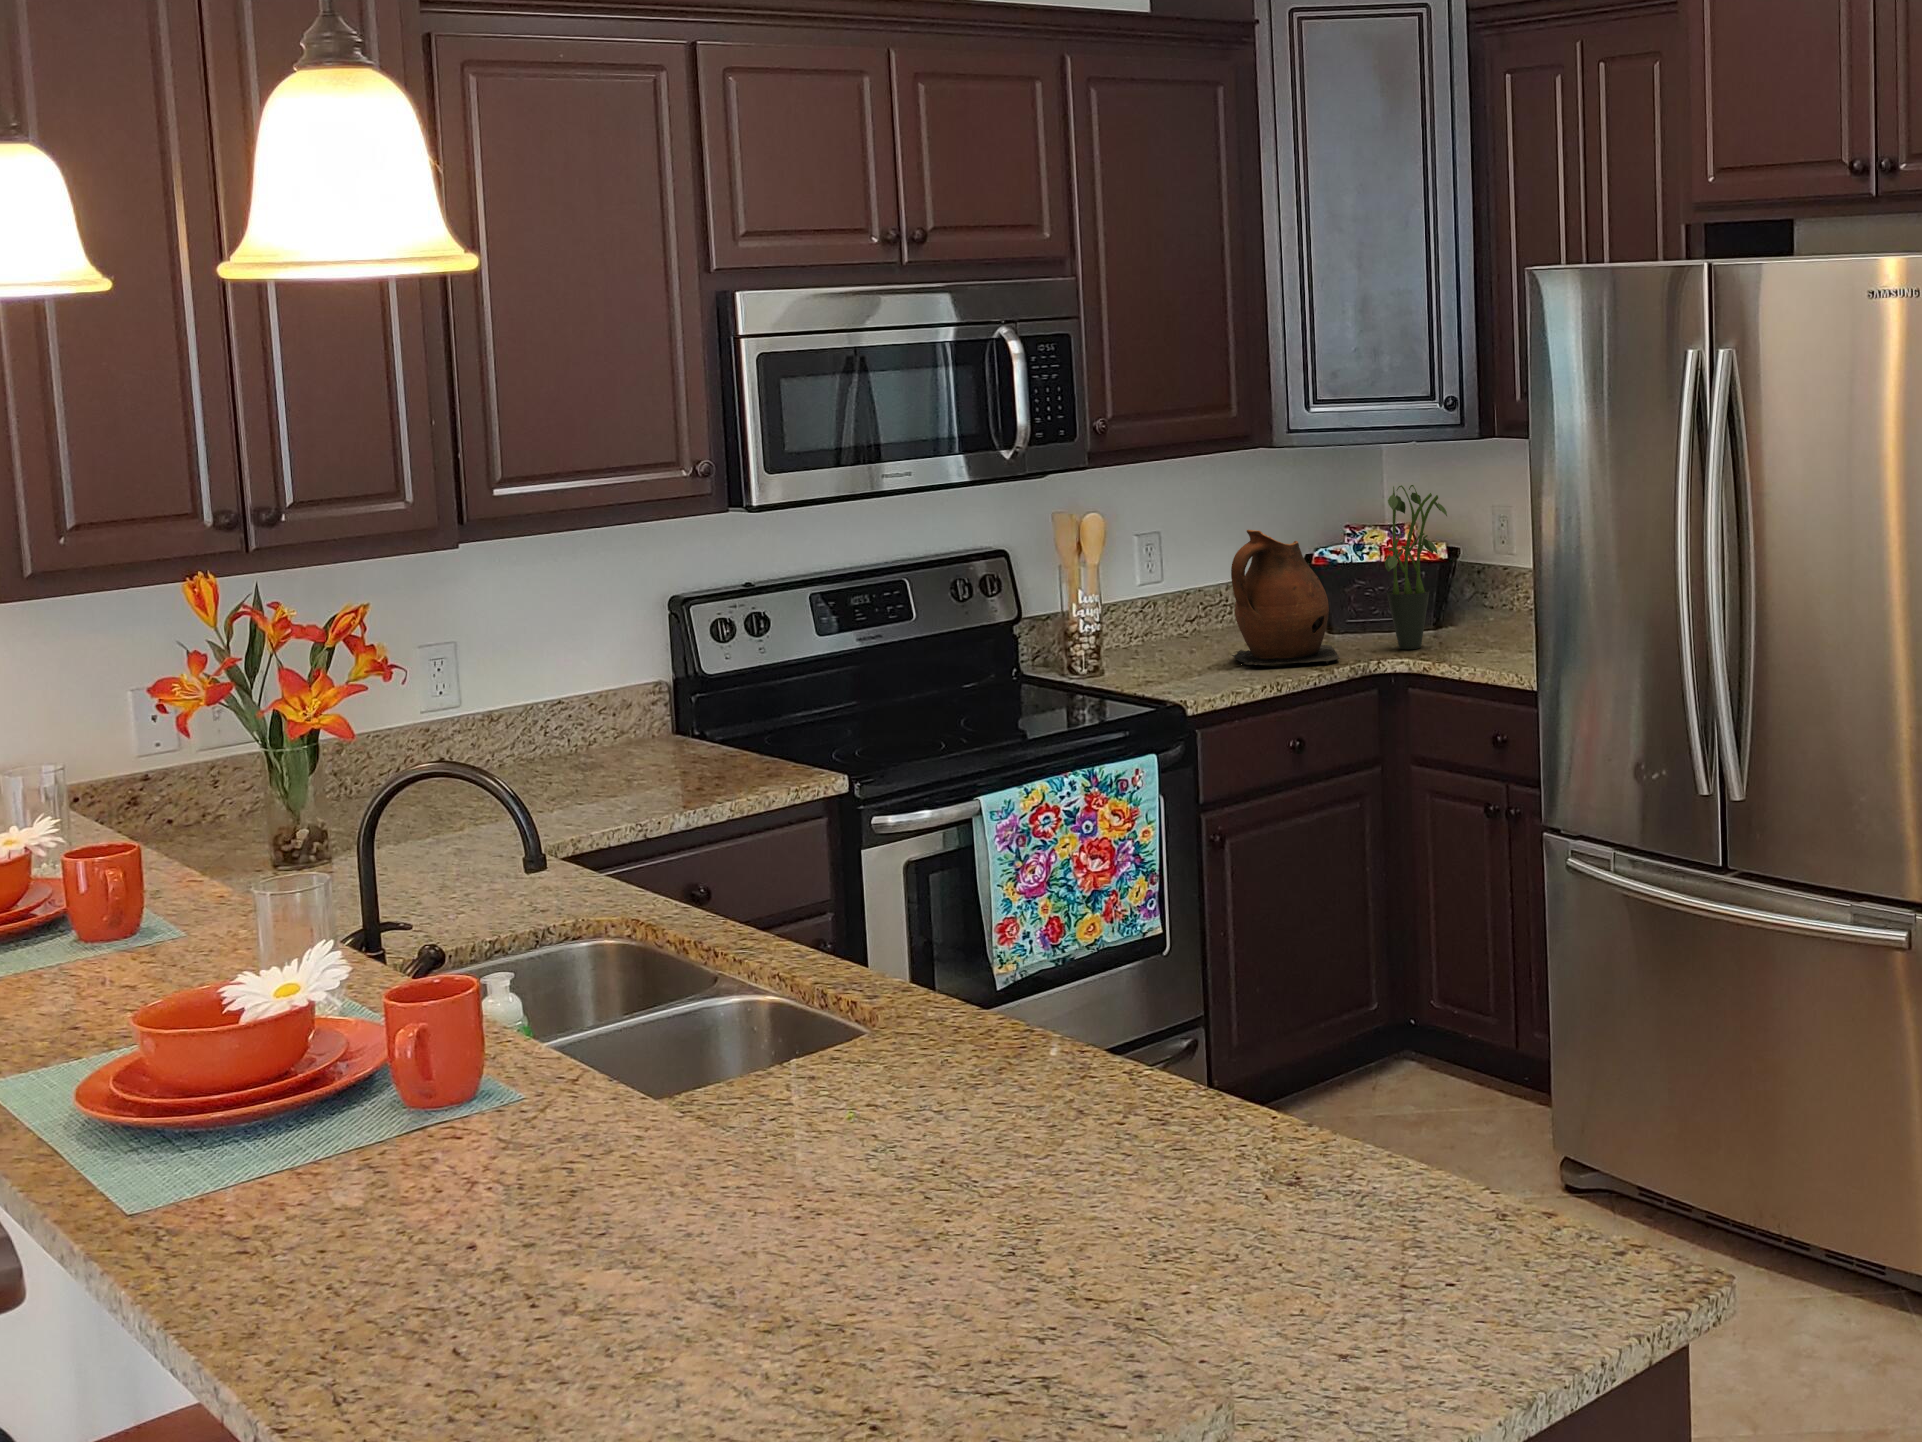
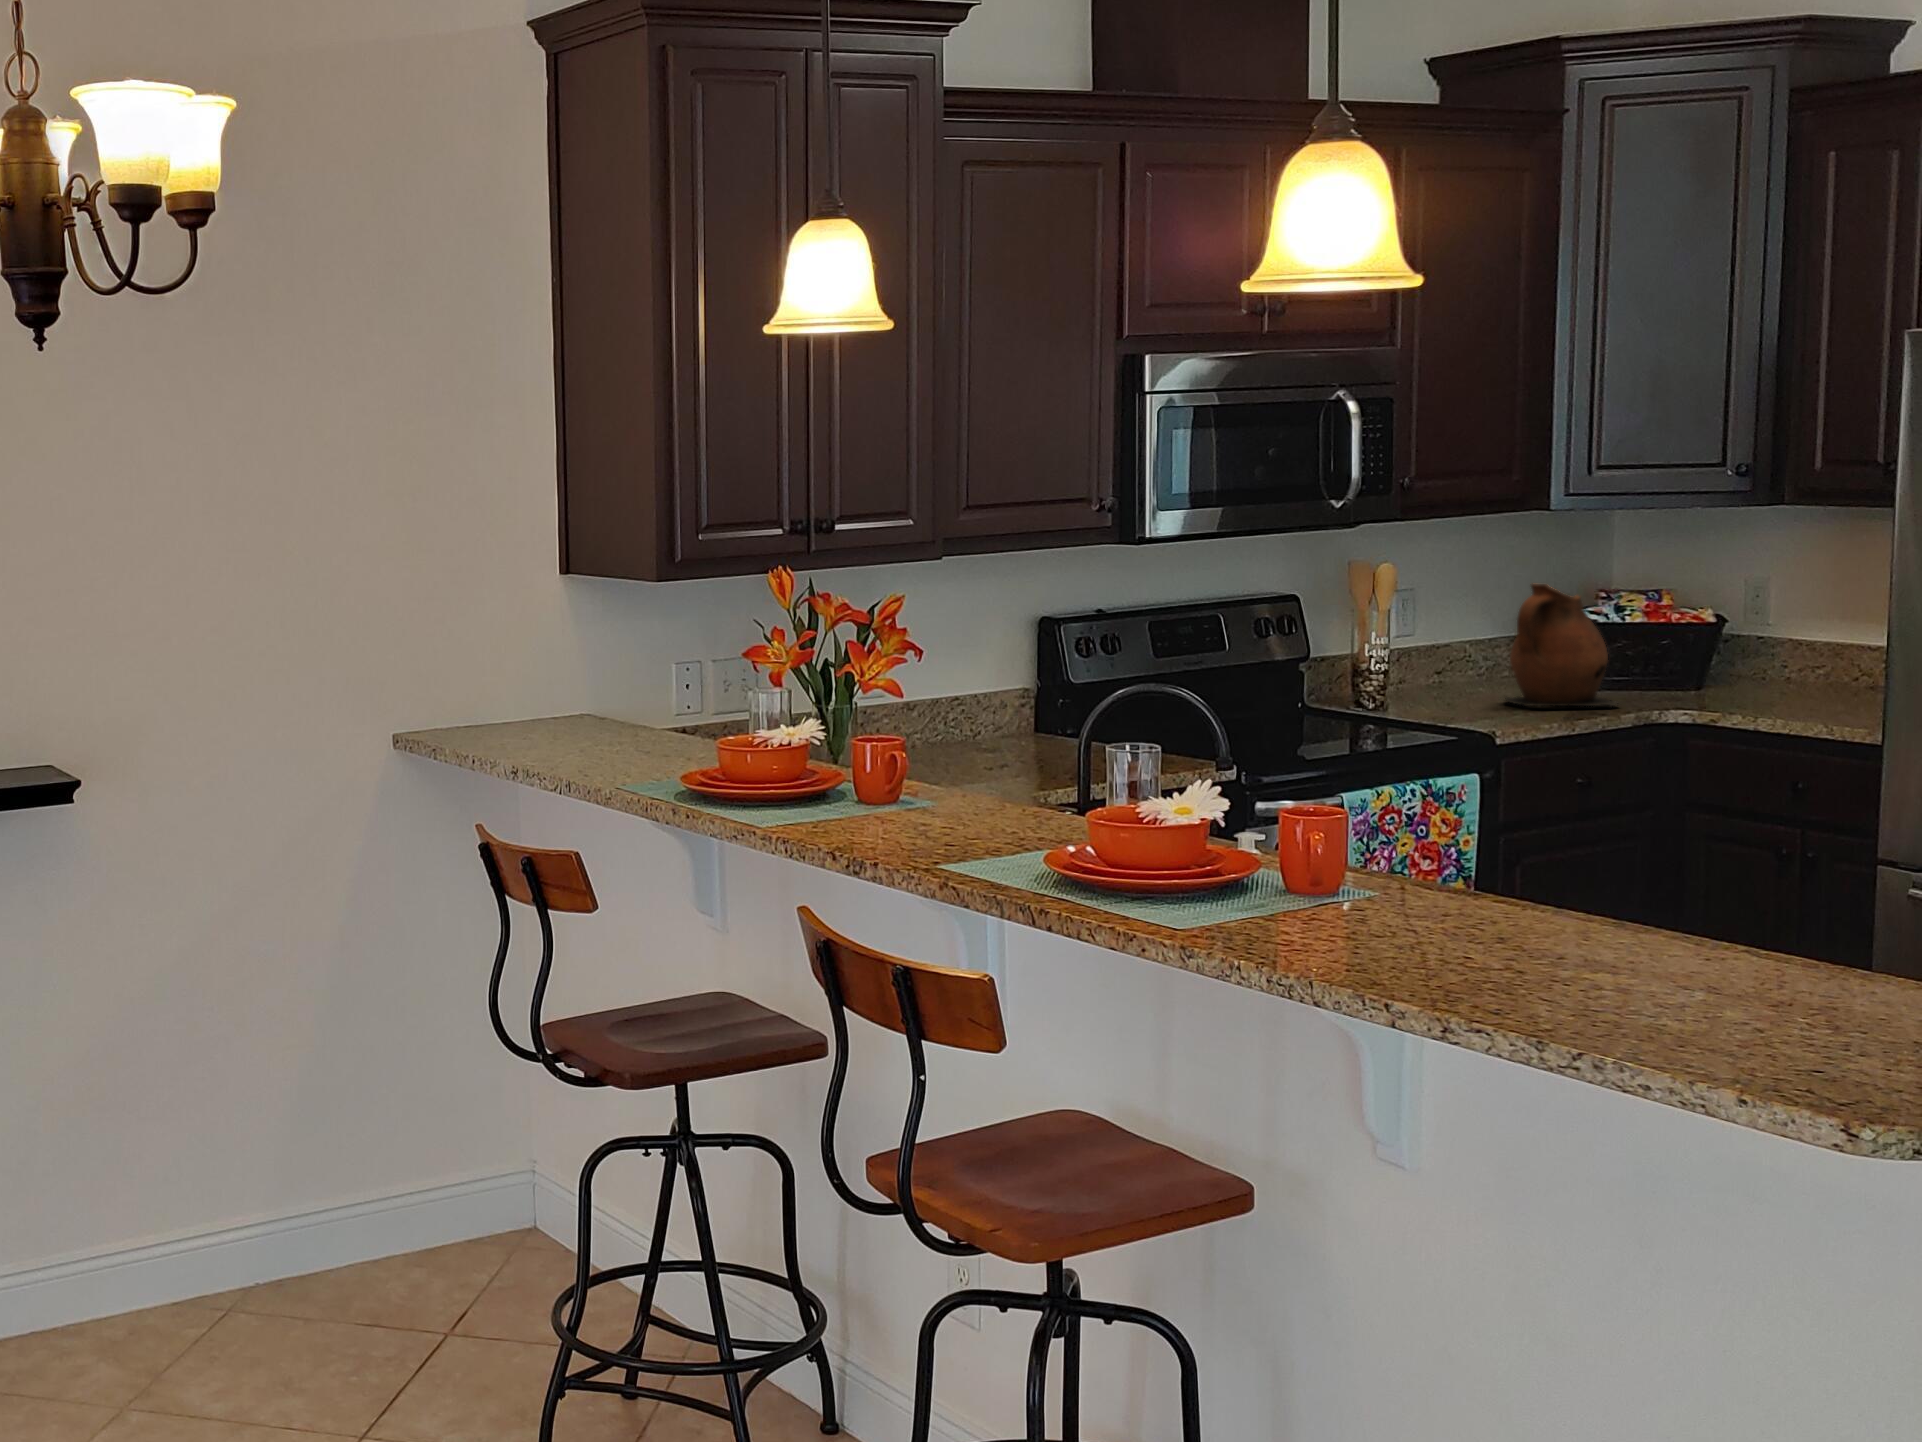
potted plant: present [1385,485,1447,649] -> none [1662,546,1739,701]

